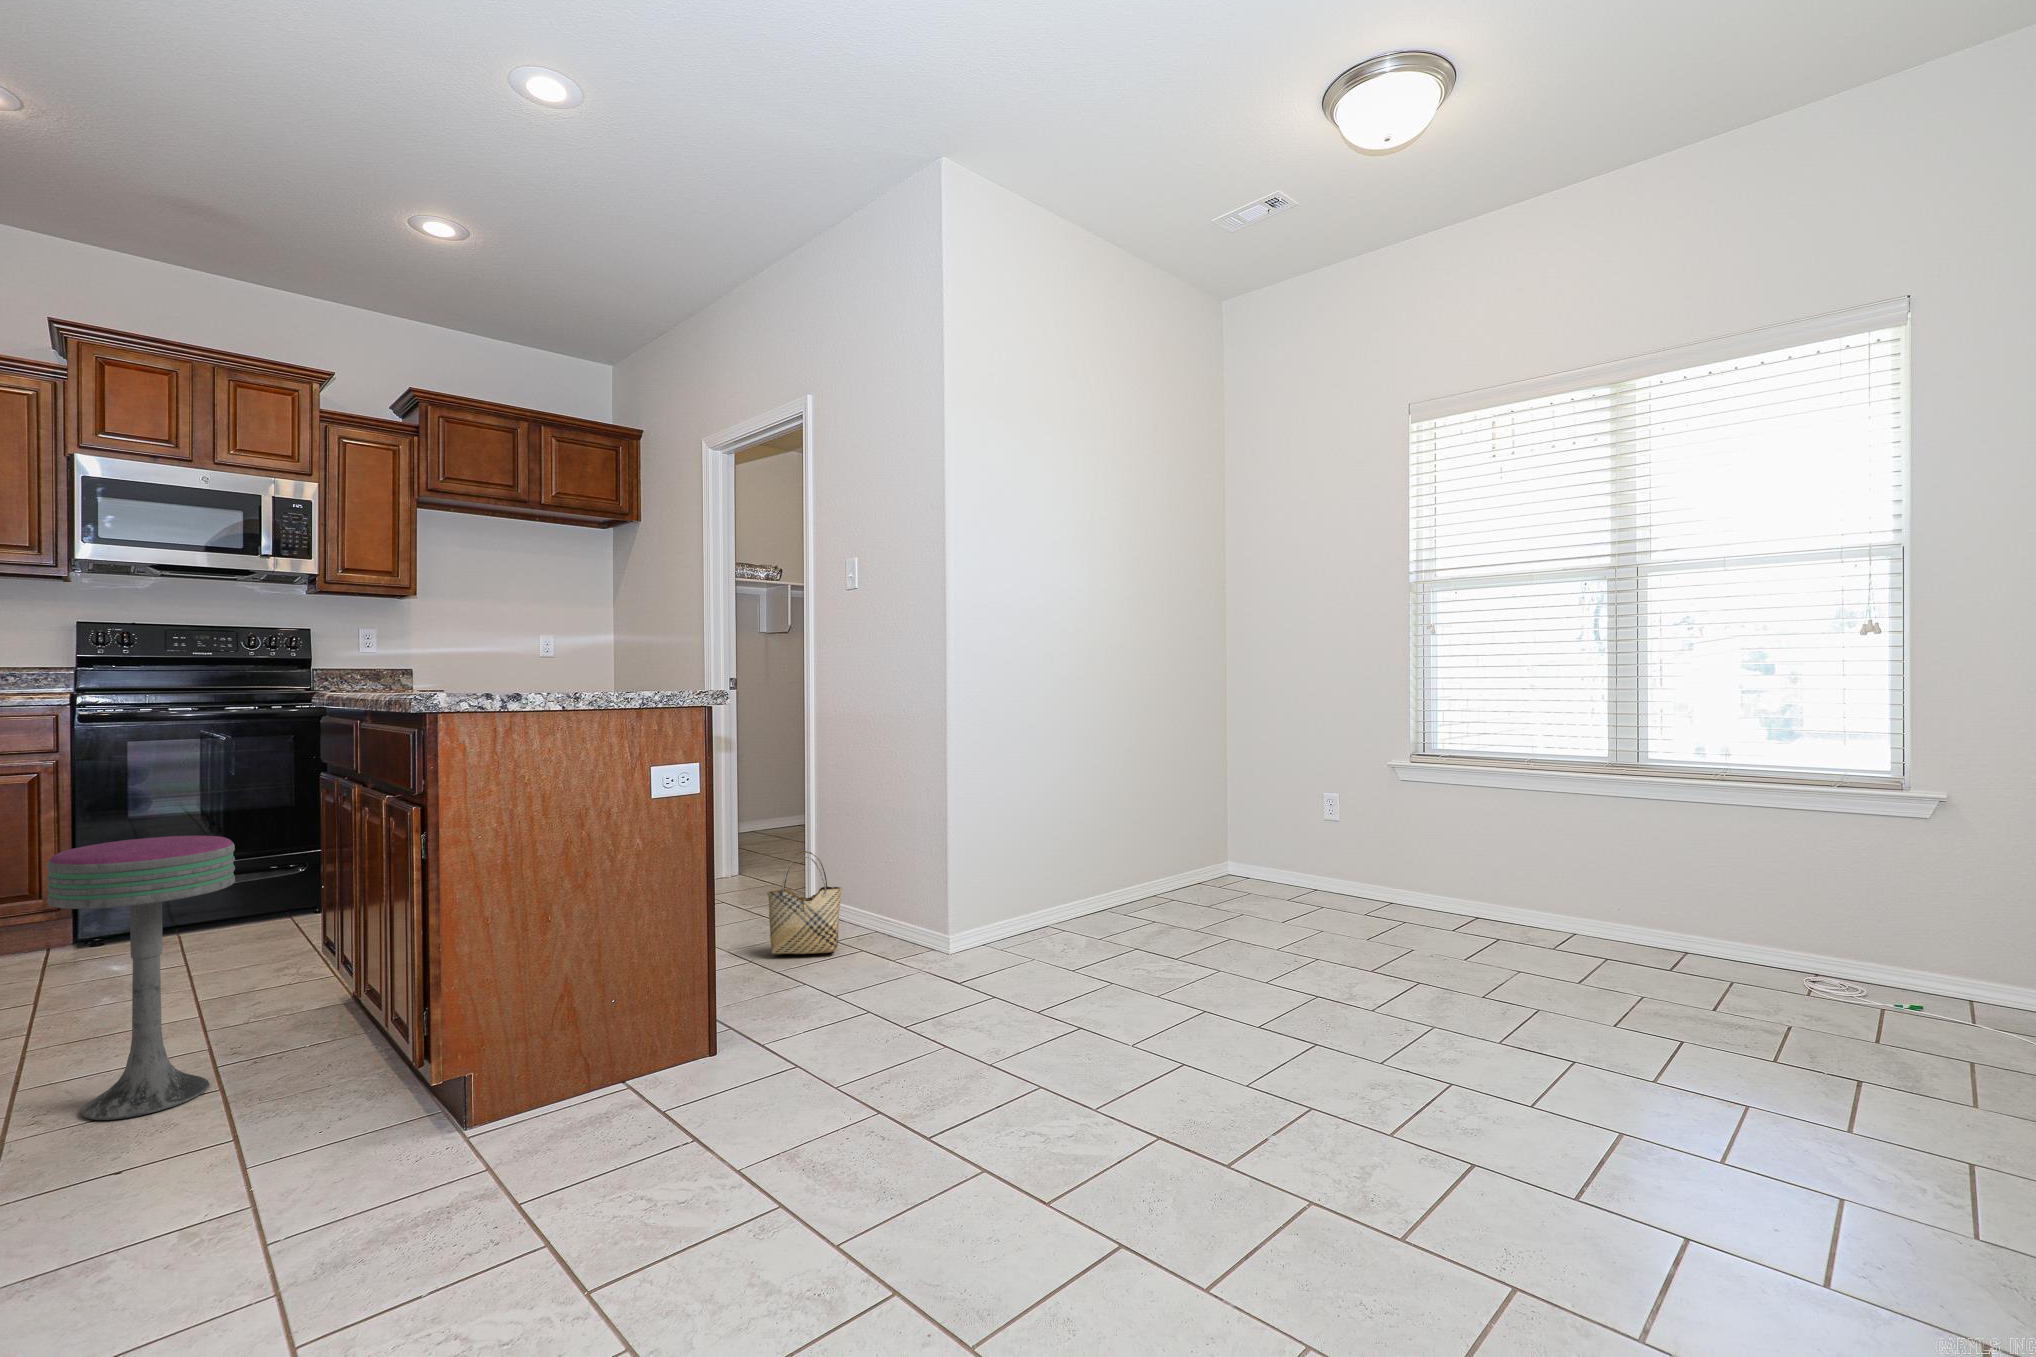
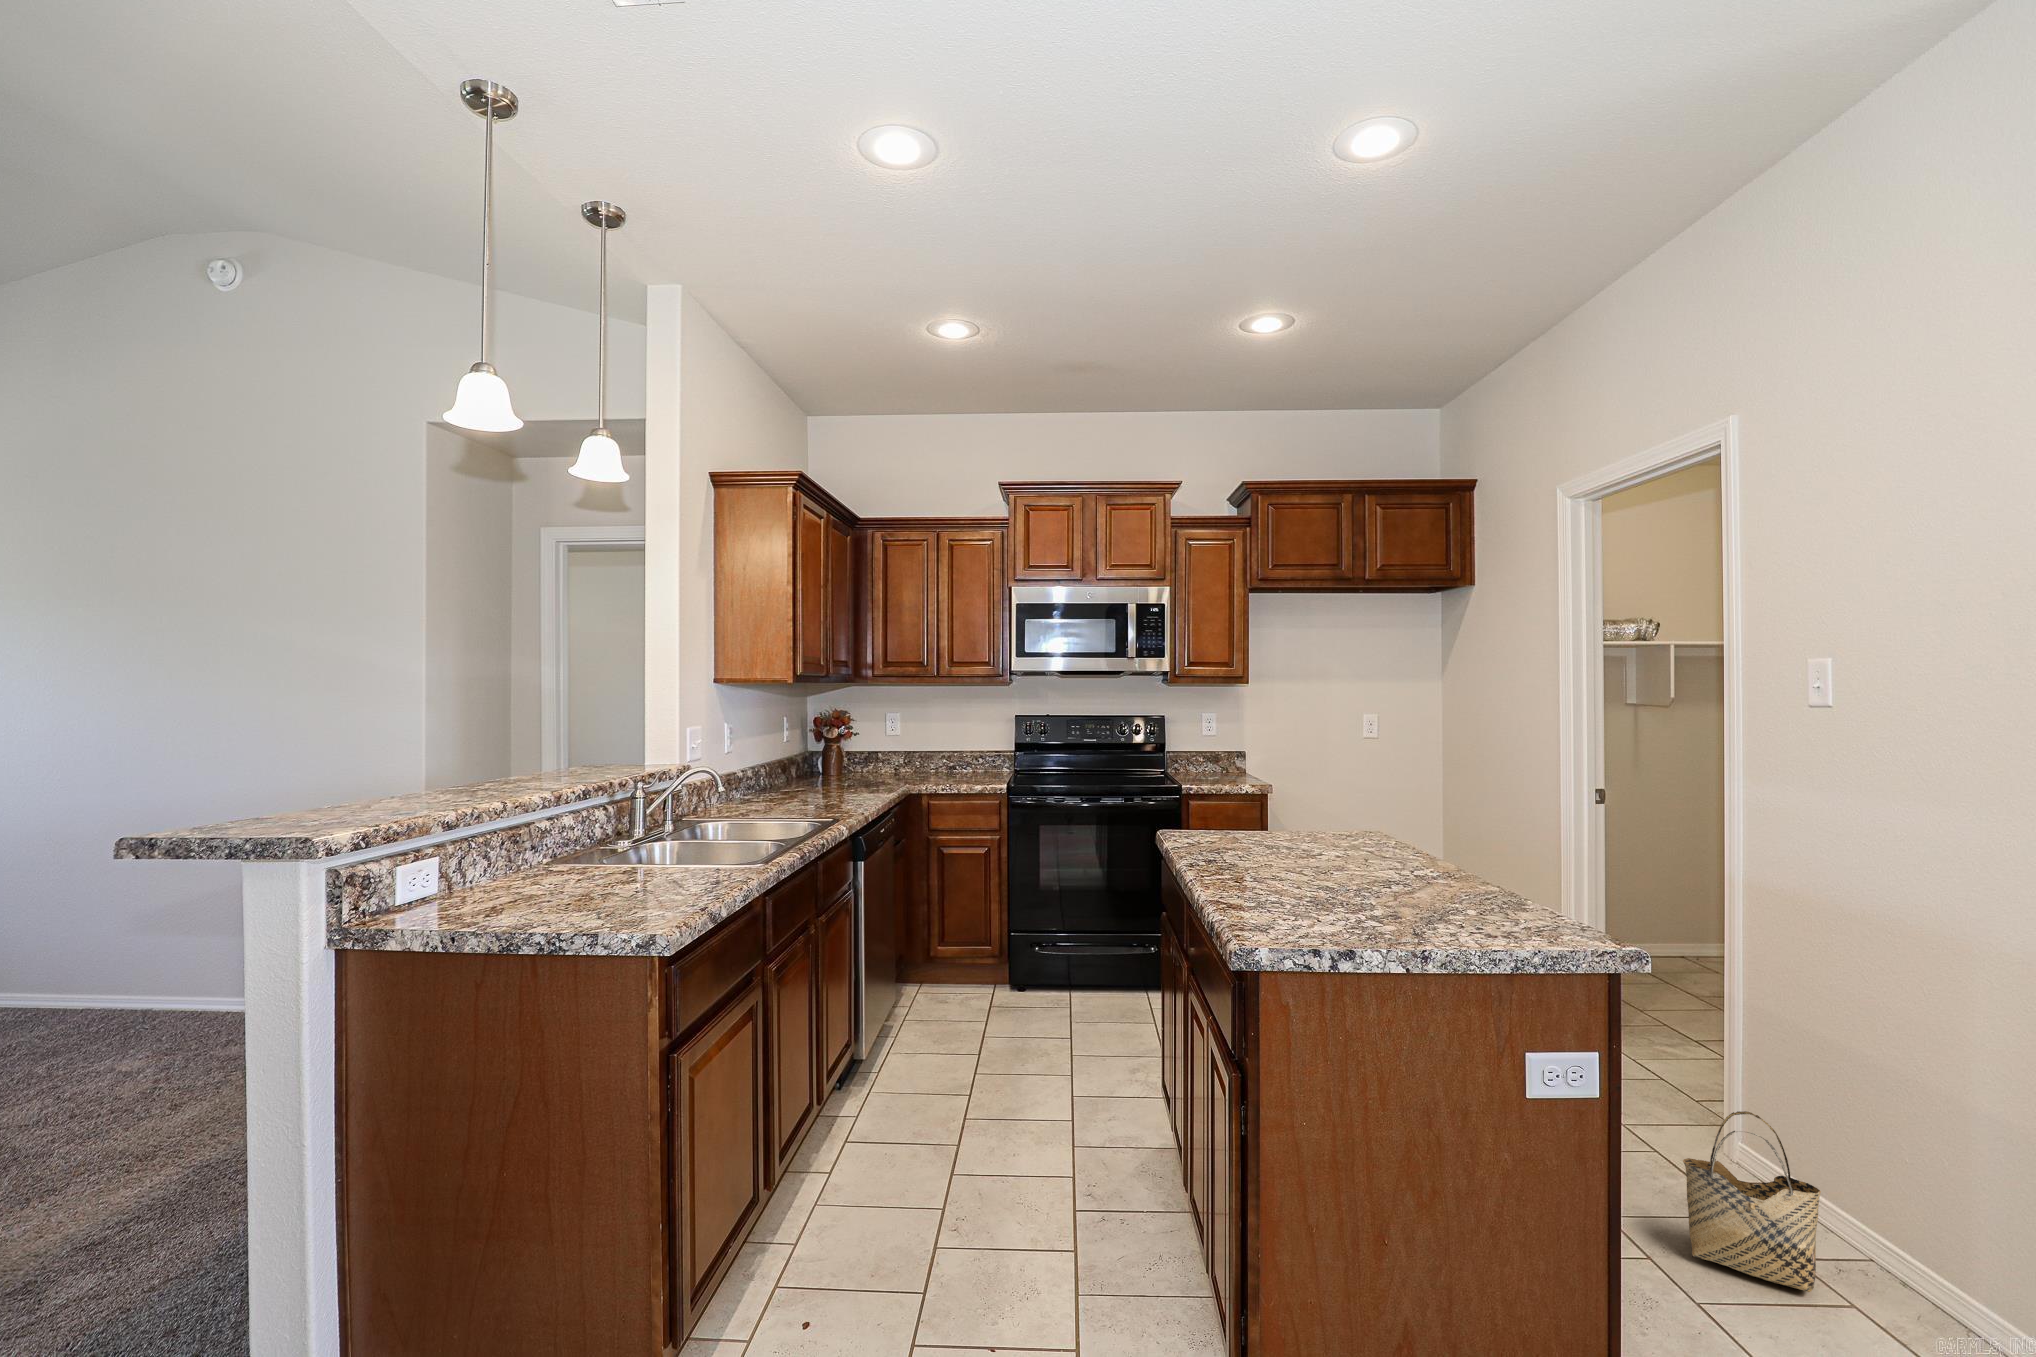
bar stool: present [47,836,235,1120] -> none [961,987,1089,1266]

